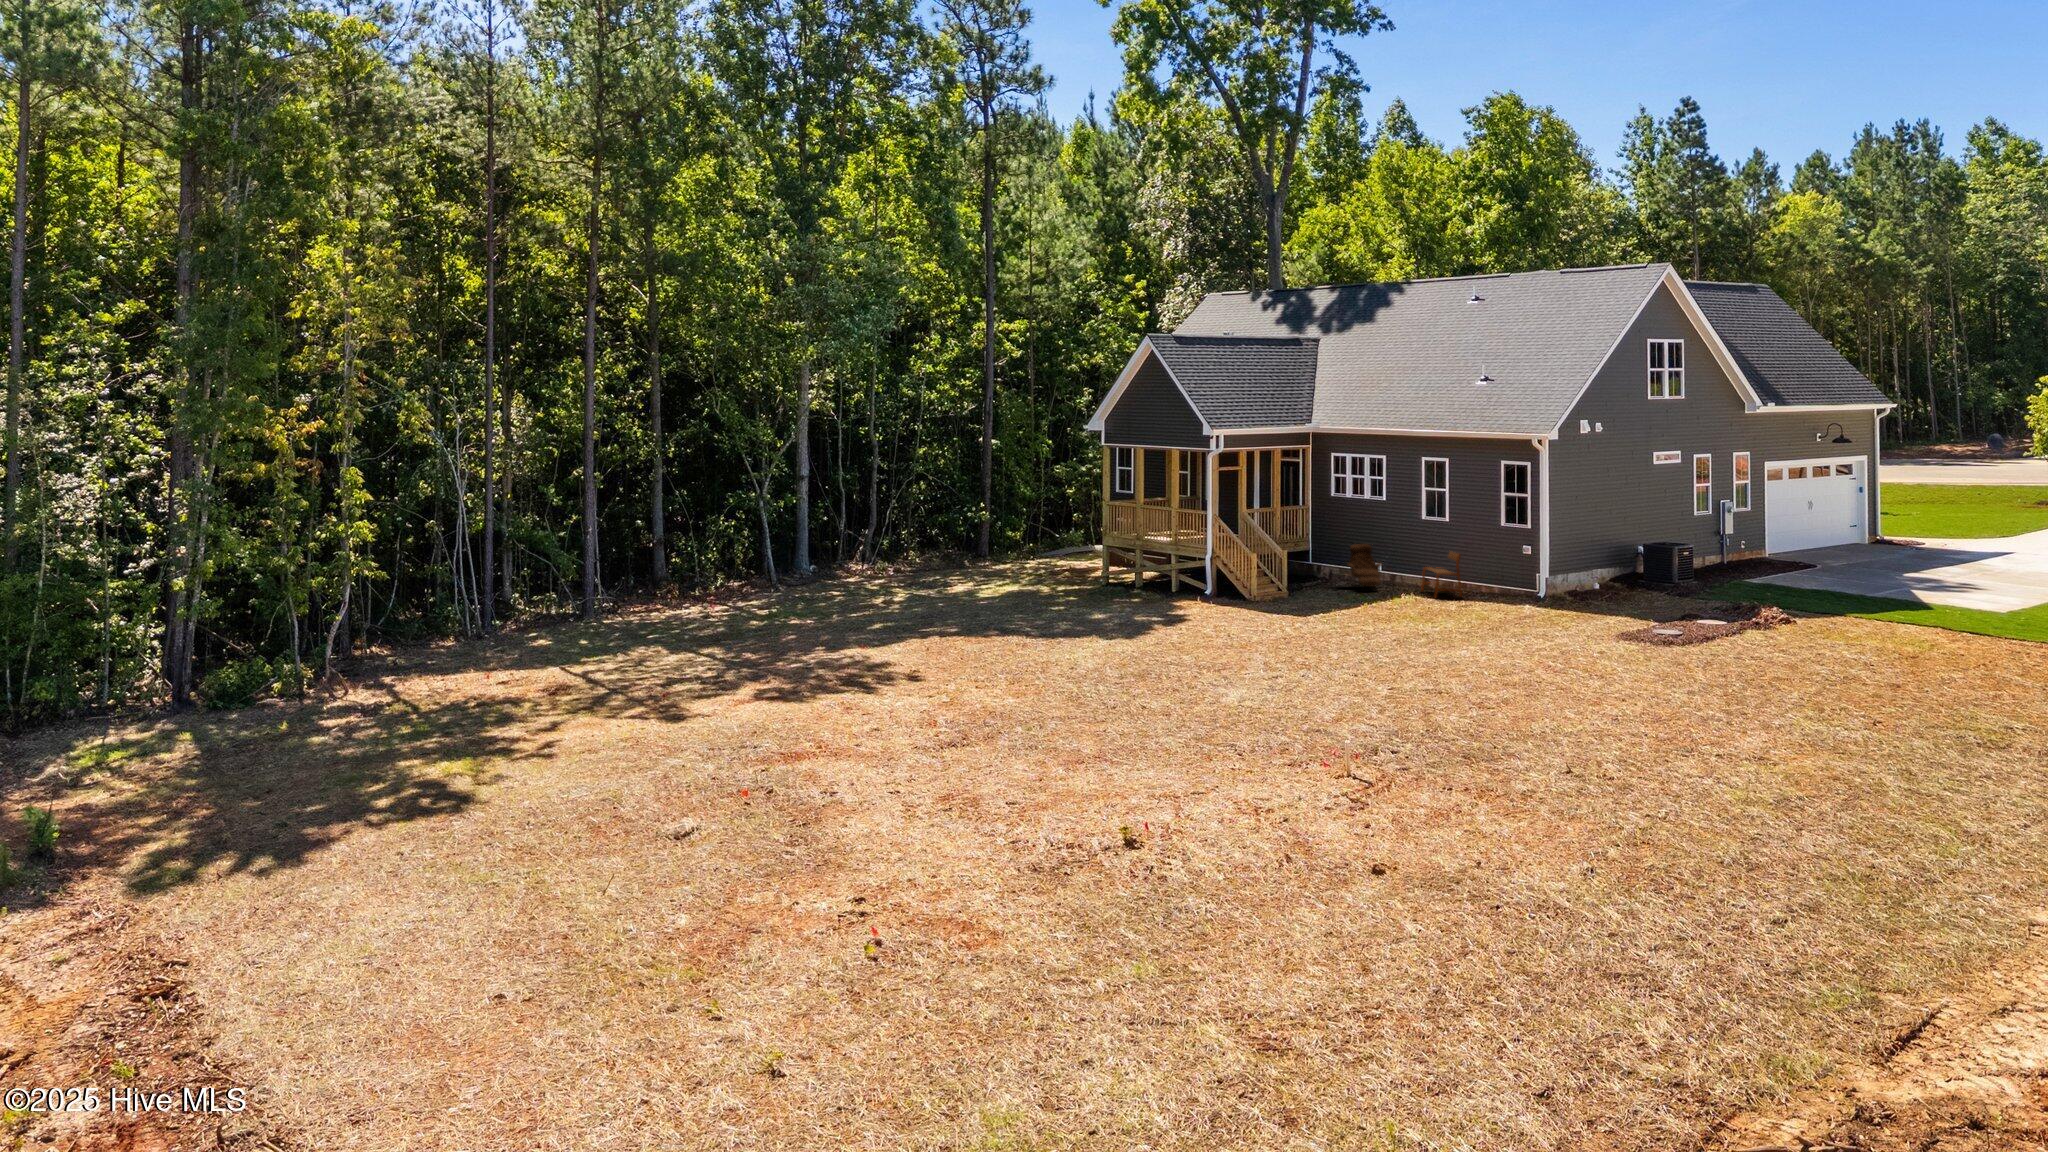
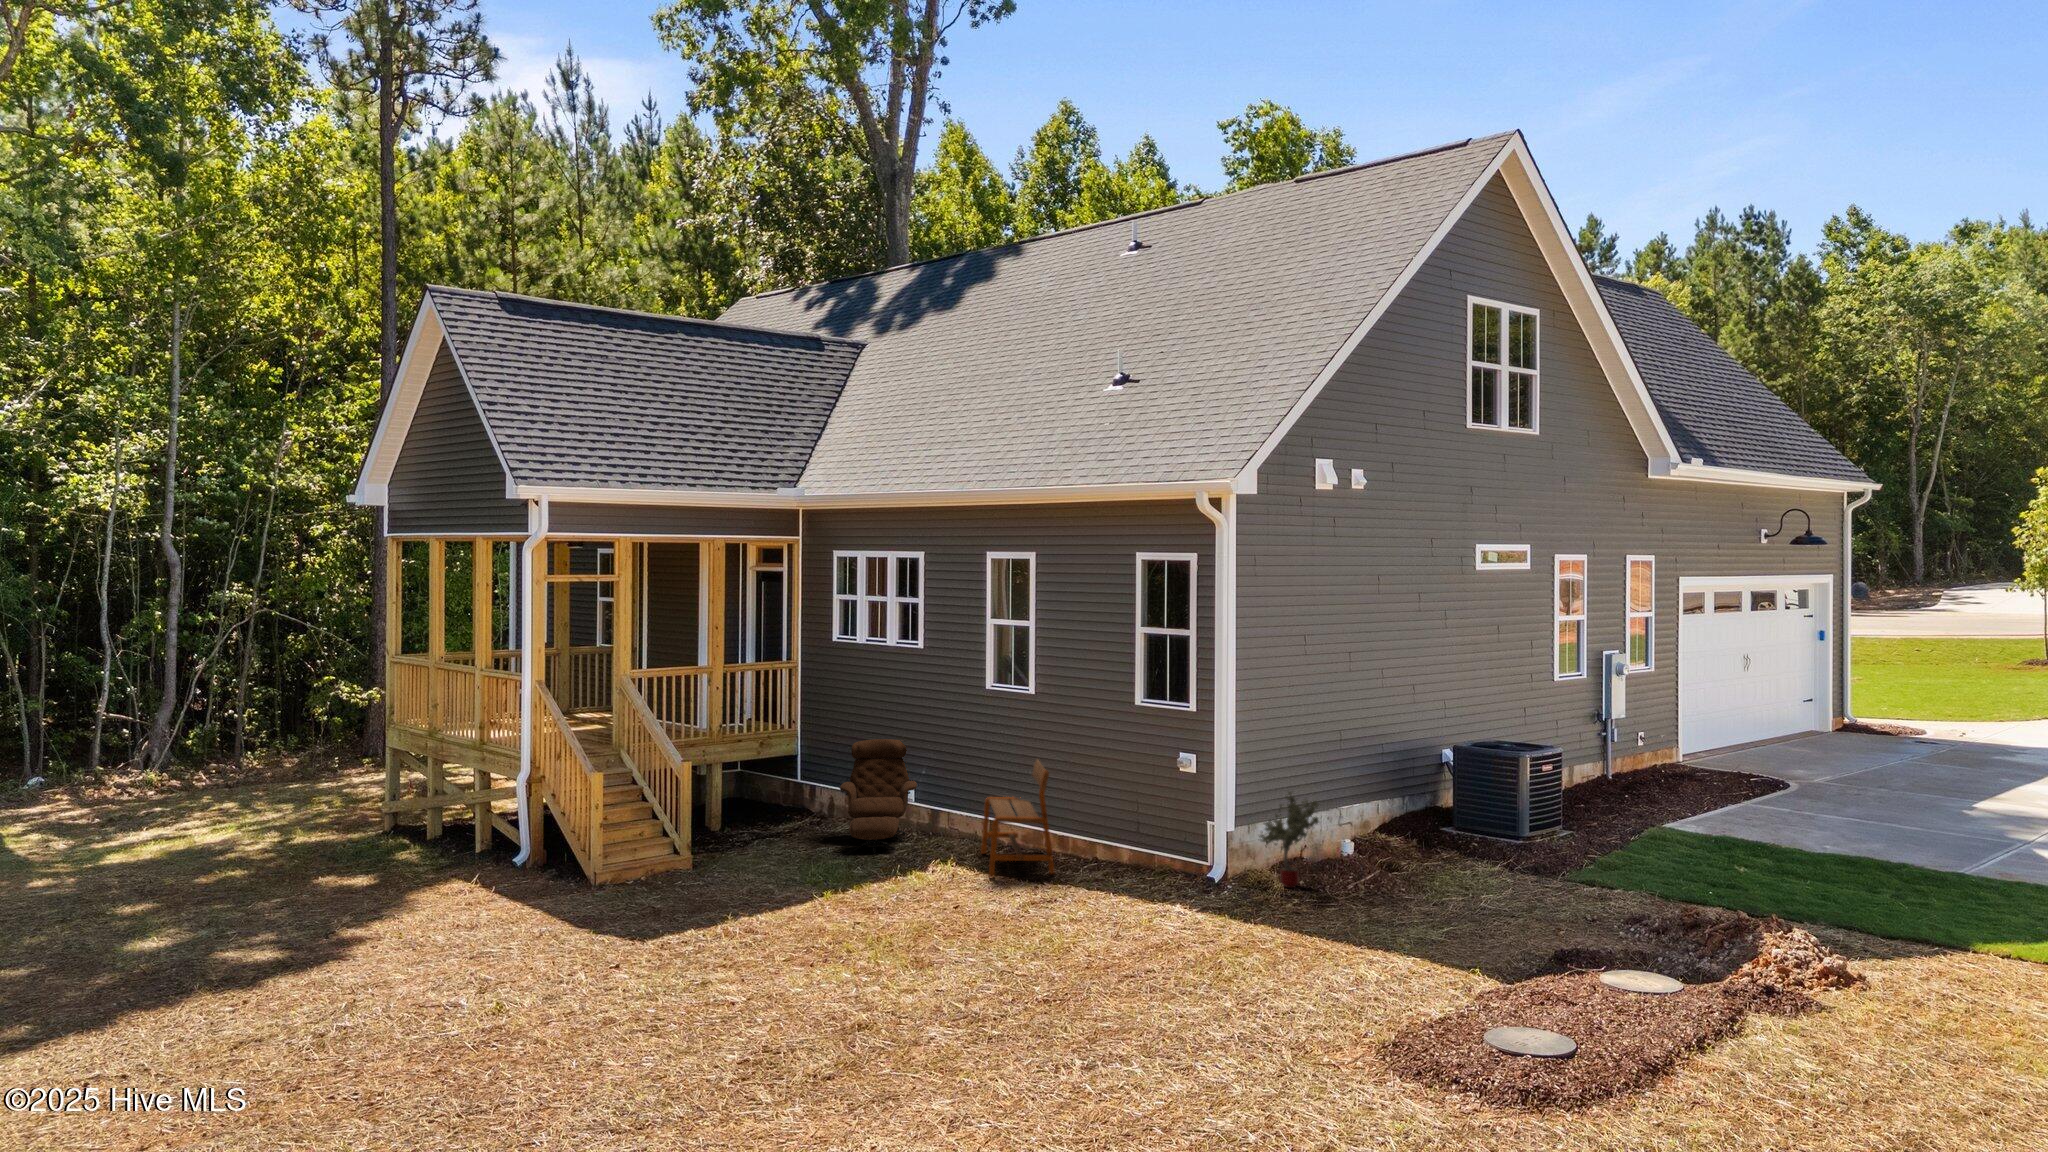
potted tree: none [1555,560,1582,600] -> present [1259,792,1319,888]

